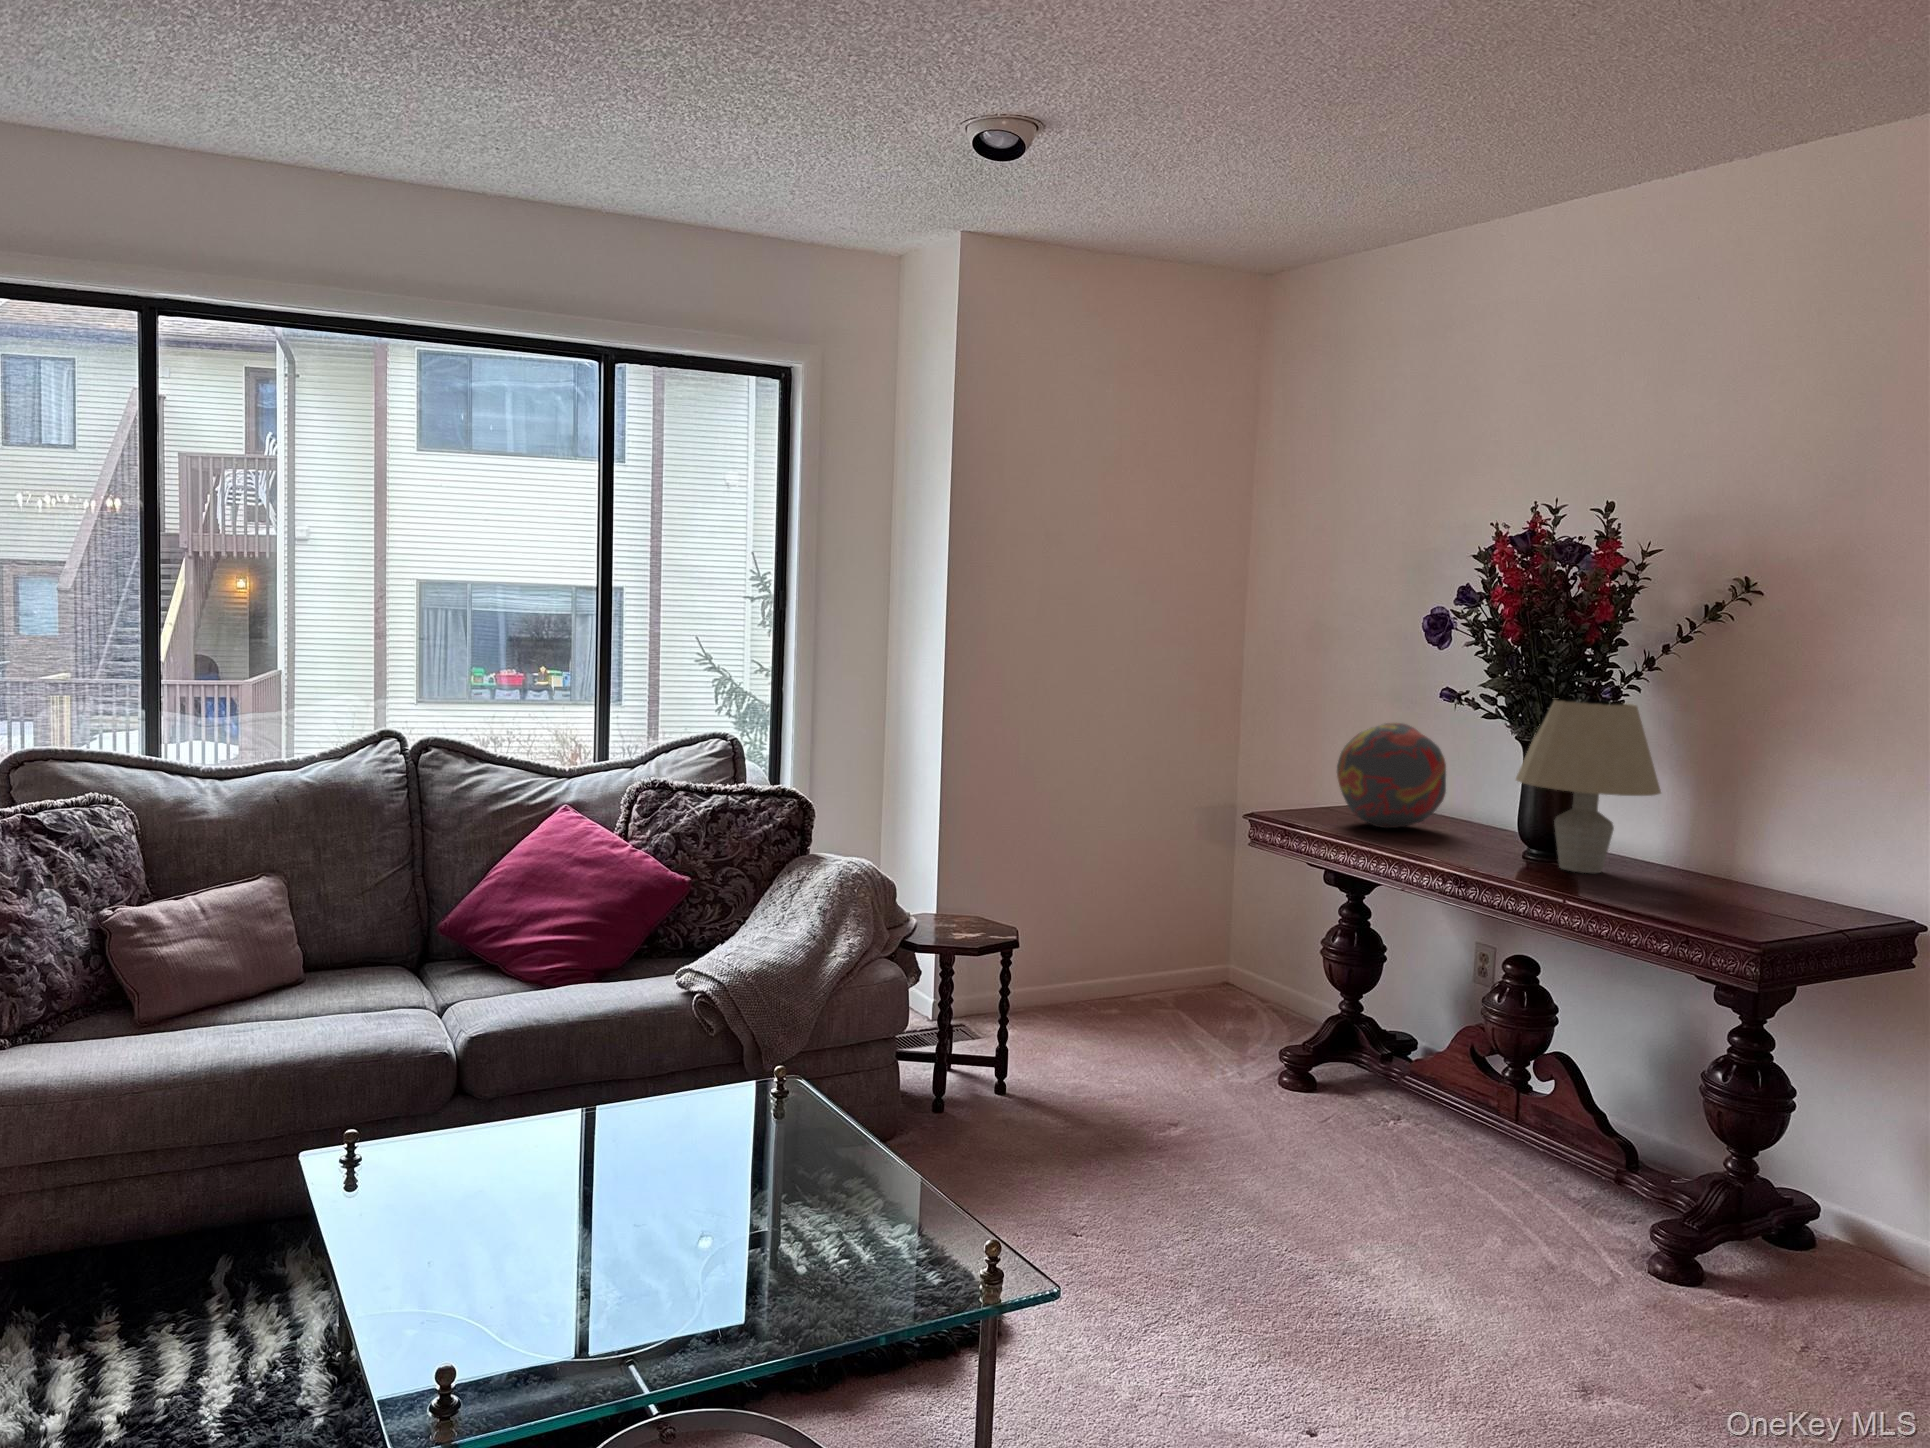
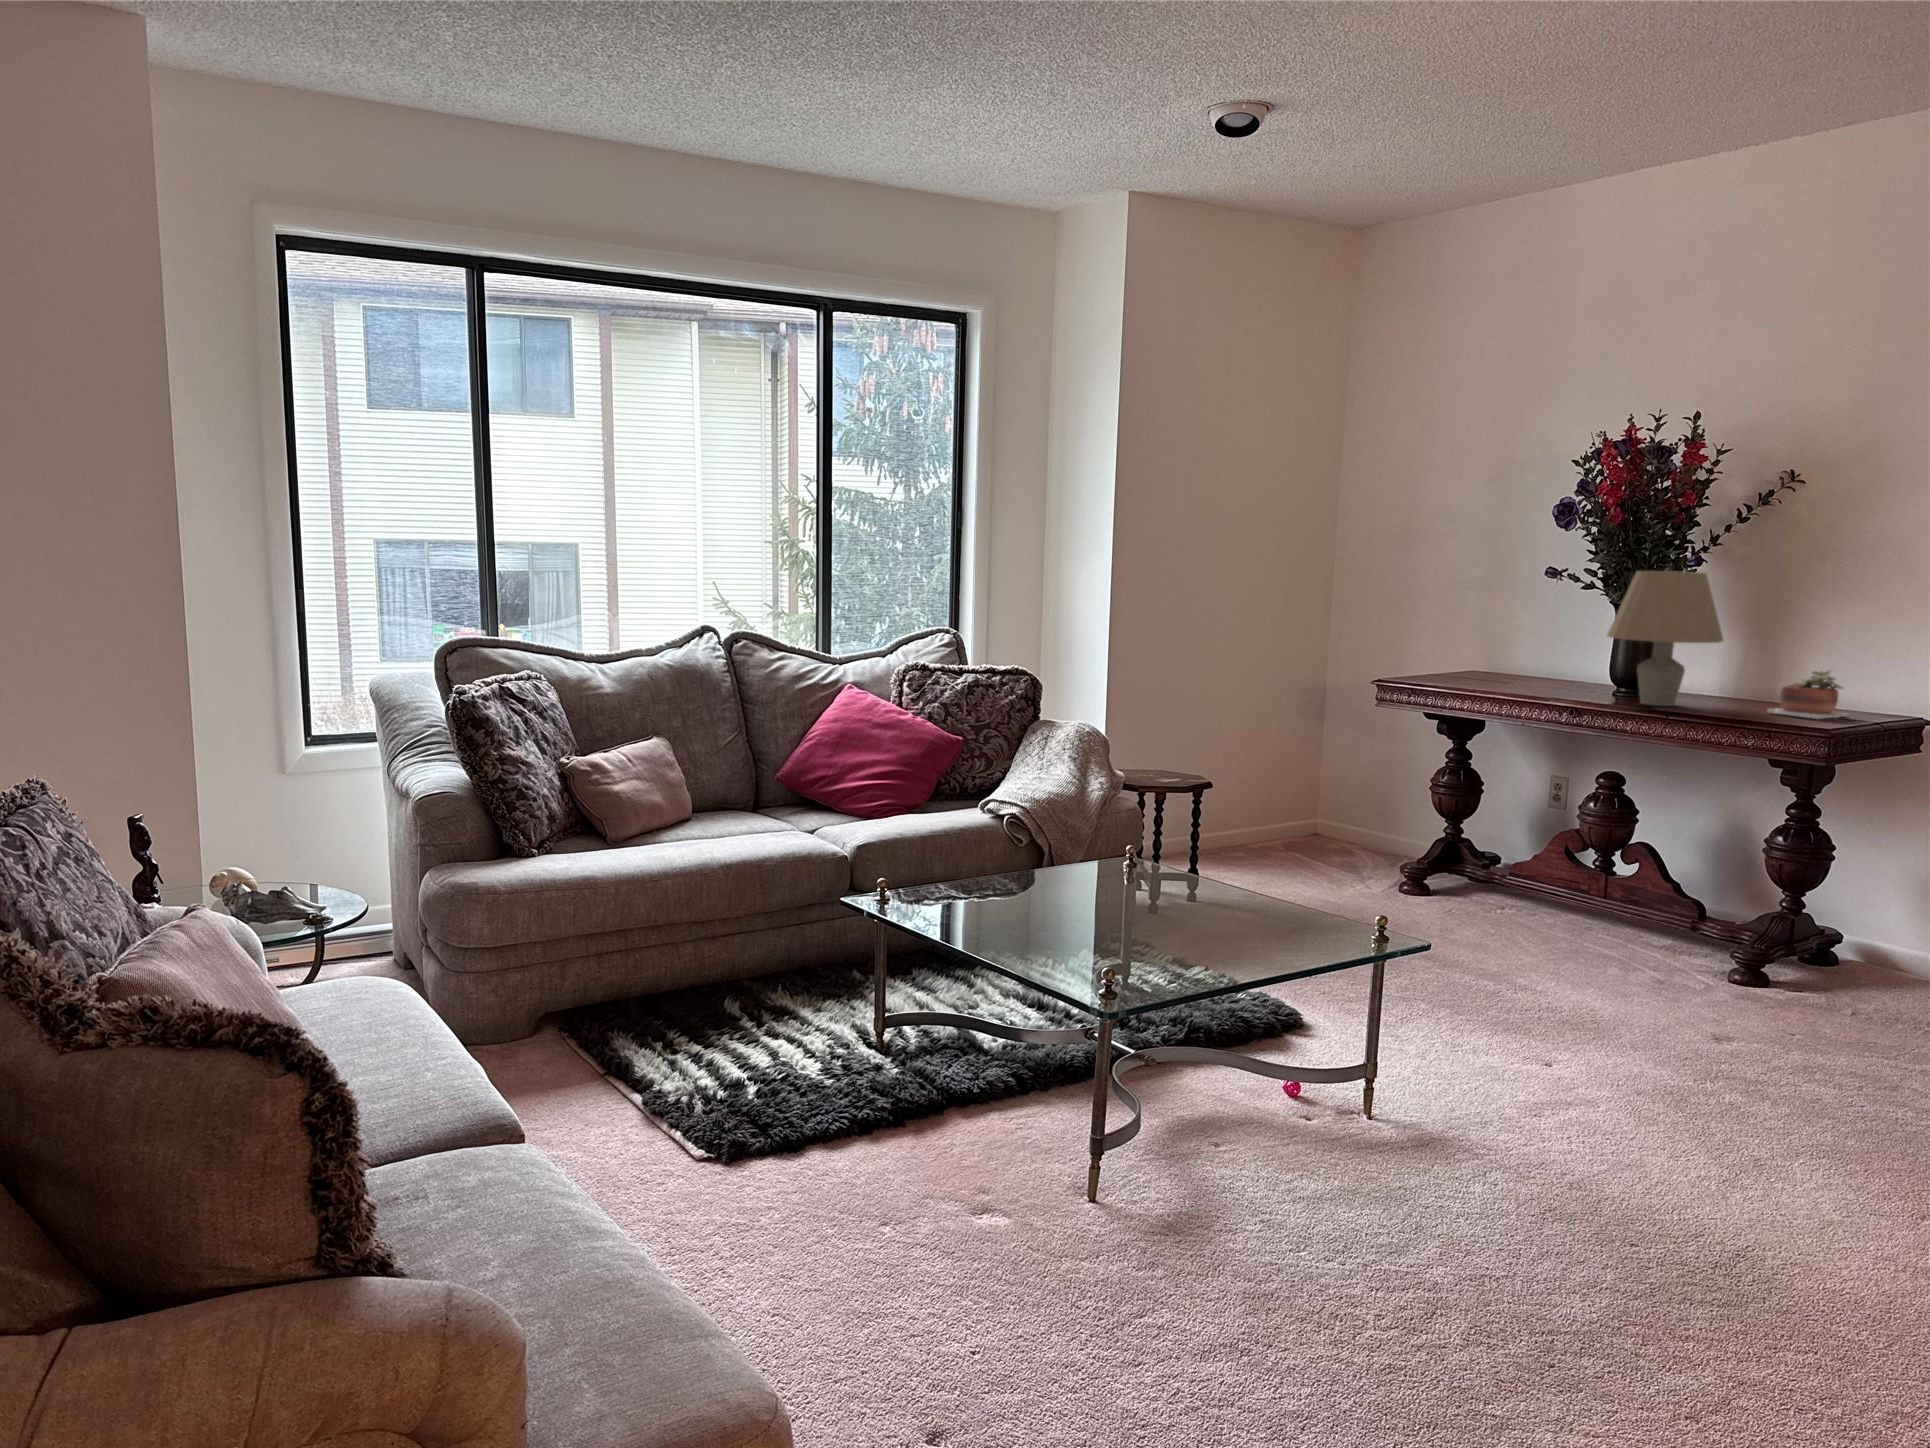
decorative orb: present [1337,723,1446,828] -> none [1454,599,1544,684]
succulent plant: none [1718,838,1824,903] -> present [1767,671,1847,719]

